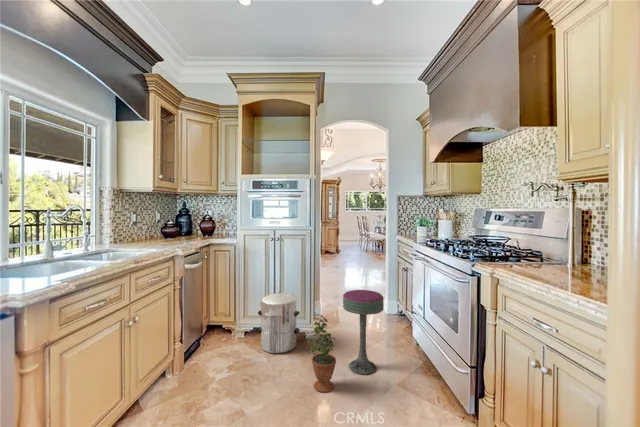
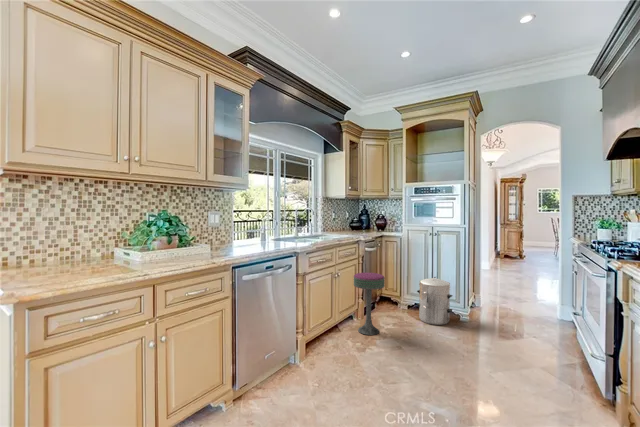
bar stool: present [343,290,384,374] -> present [354,273,385,335]
potted plant: present [308,316,336,393] -> none [452,294,477,355]

